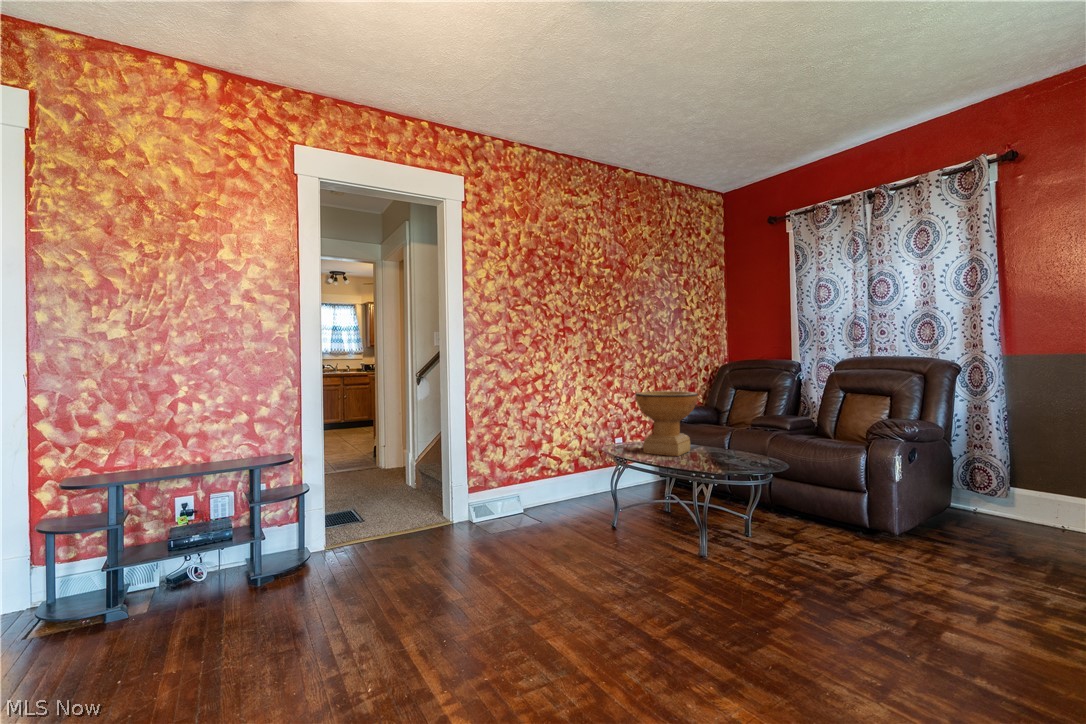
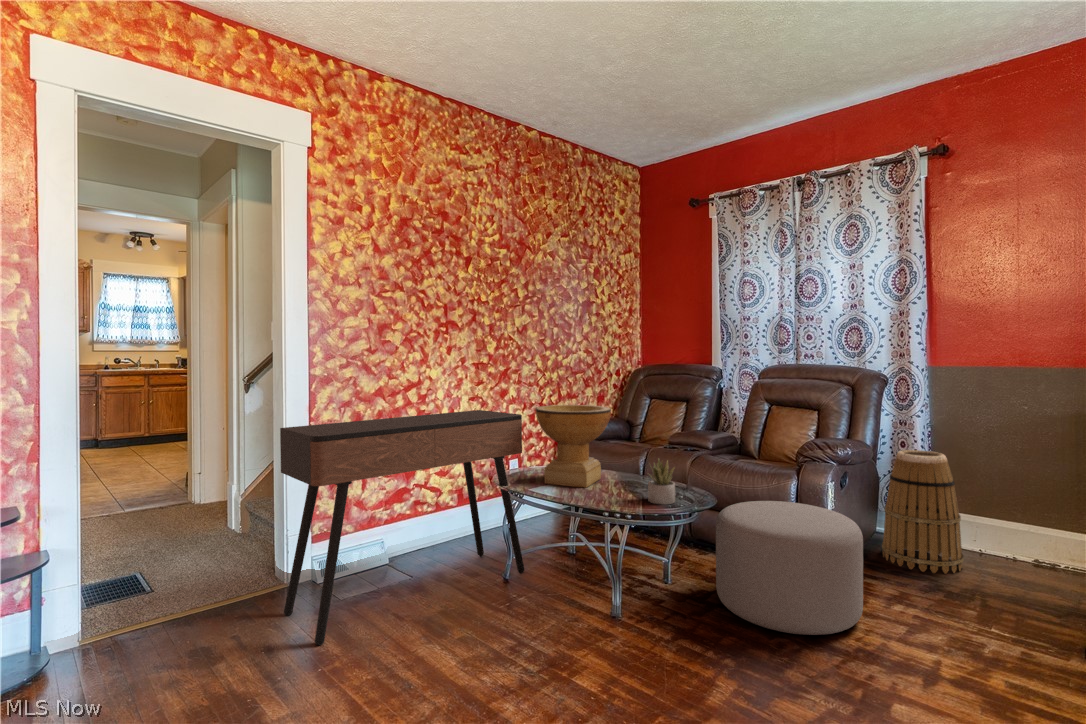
console table: none [448,396,629,560] -> present [280,410,525,645]
basket: none [956,431,1040,543] -> present [882,450,964,574]
succulent plant: none [727,432,753,469] -> present [648,460,675,505]
ottoman: none [789,470,926,579] -> present [716,501,863,635]

